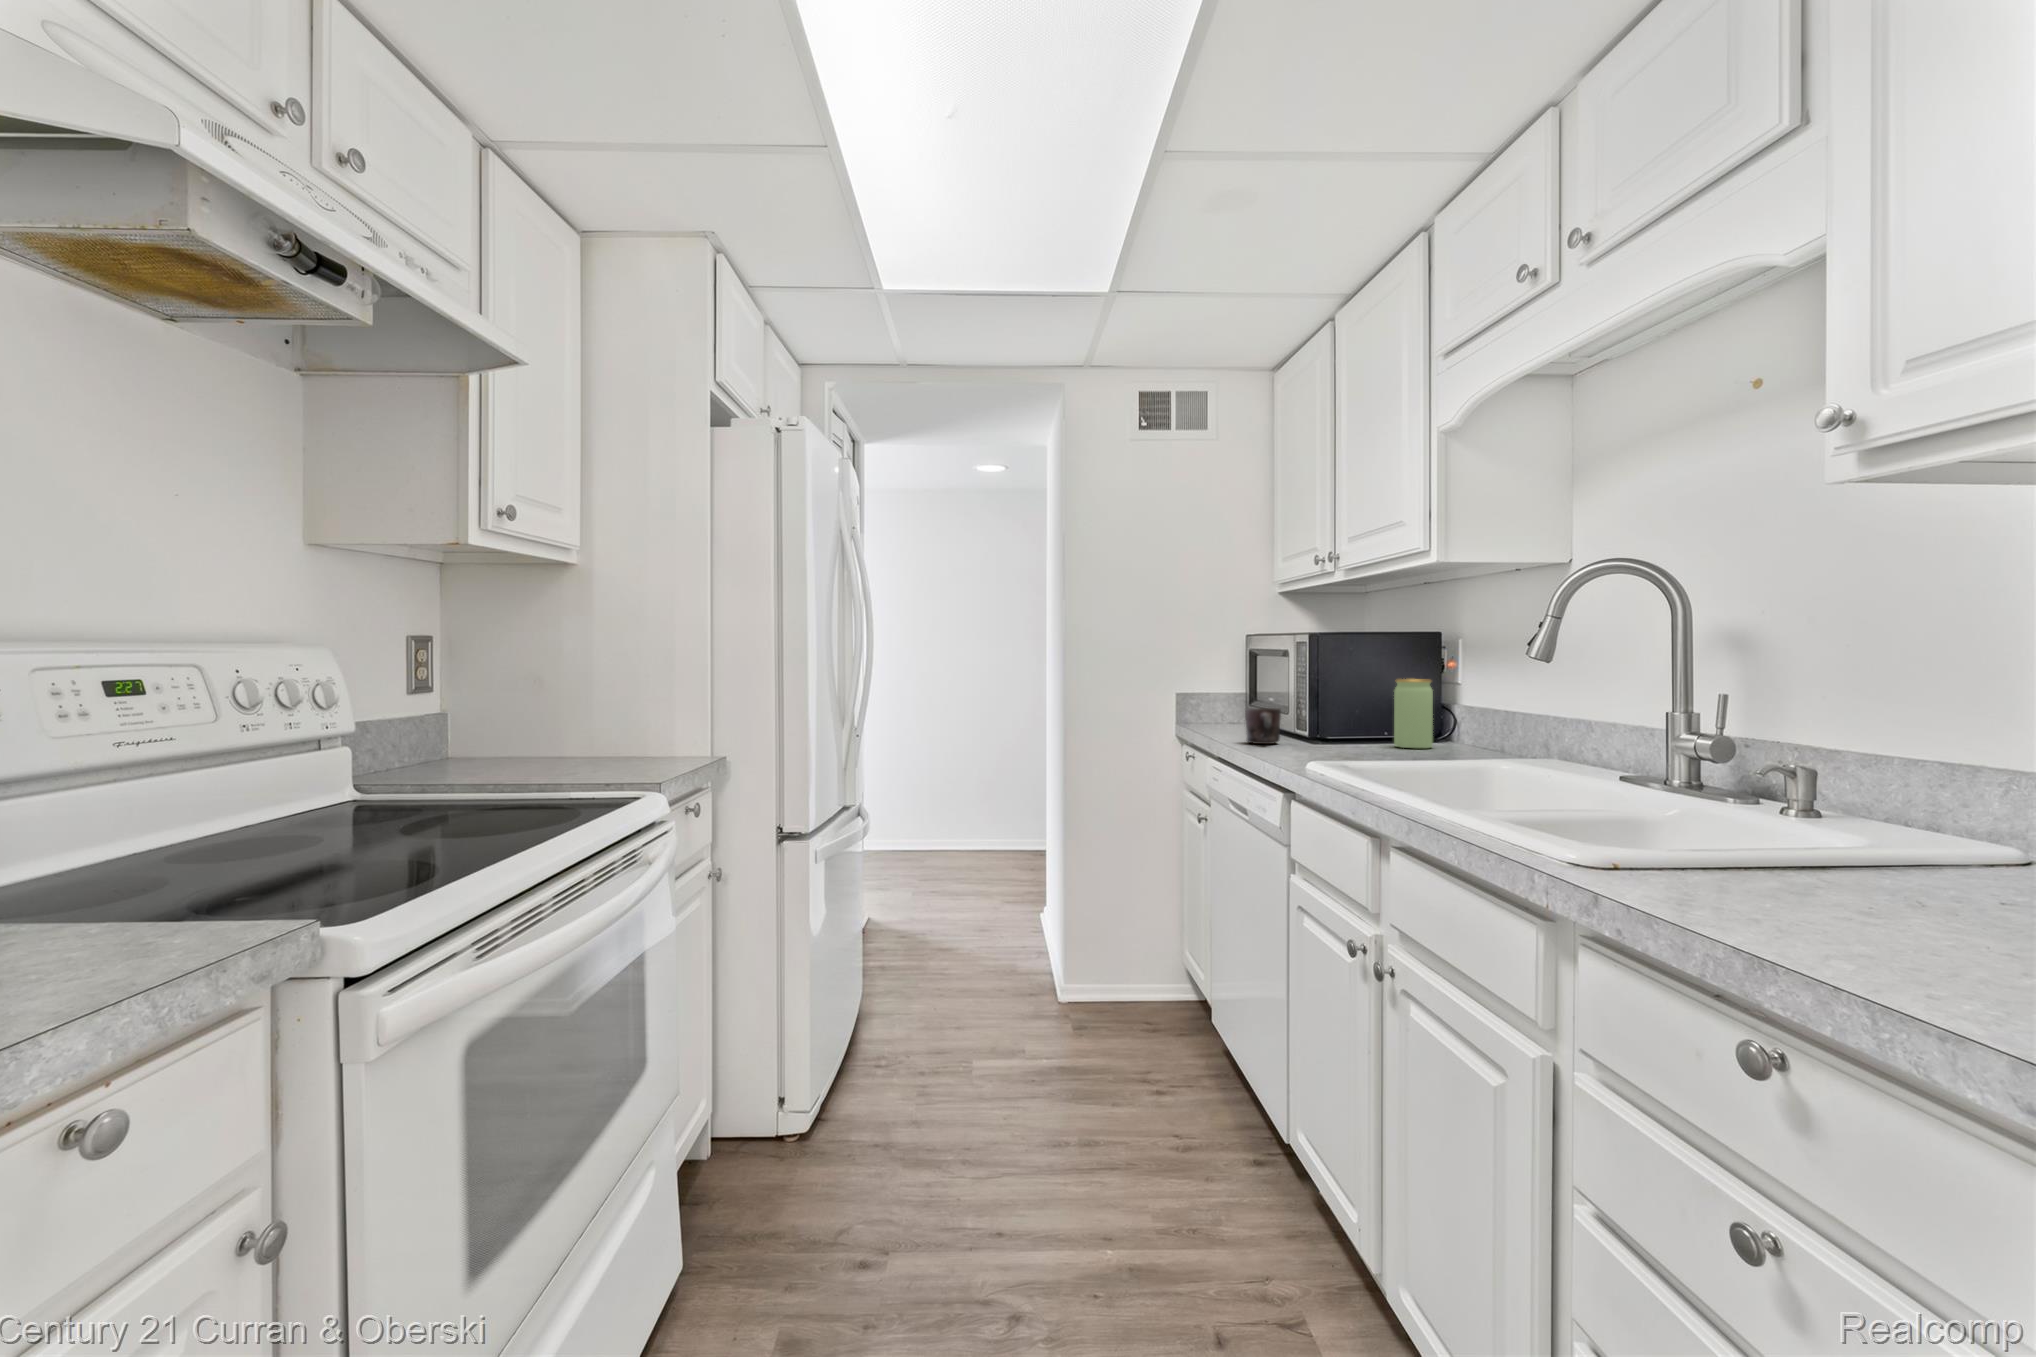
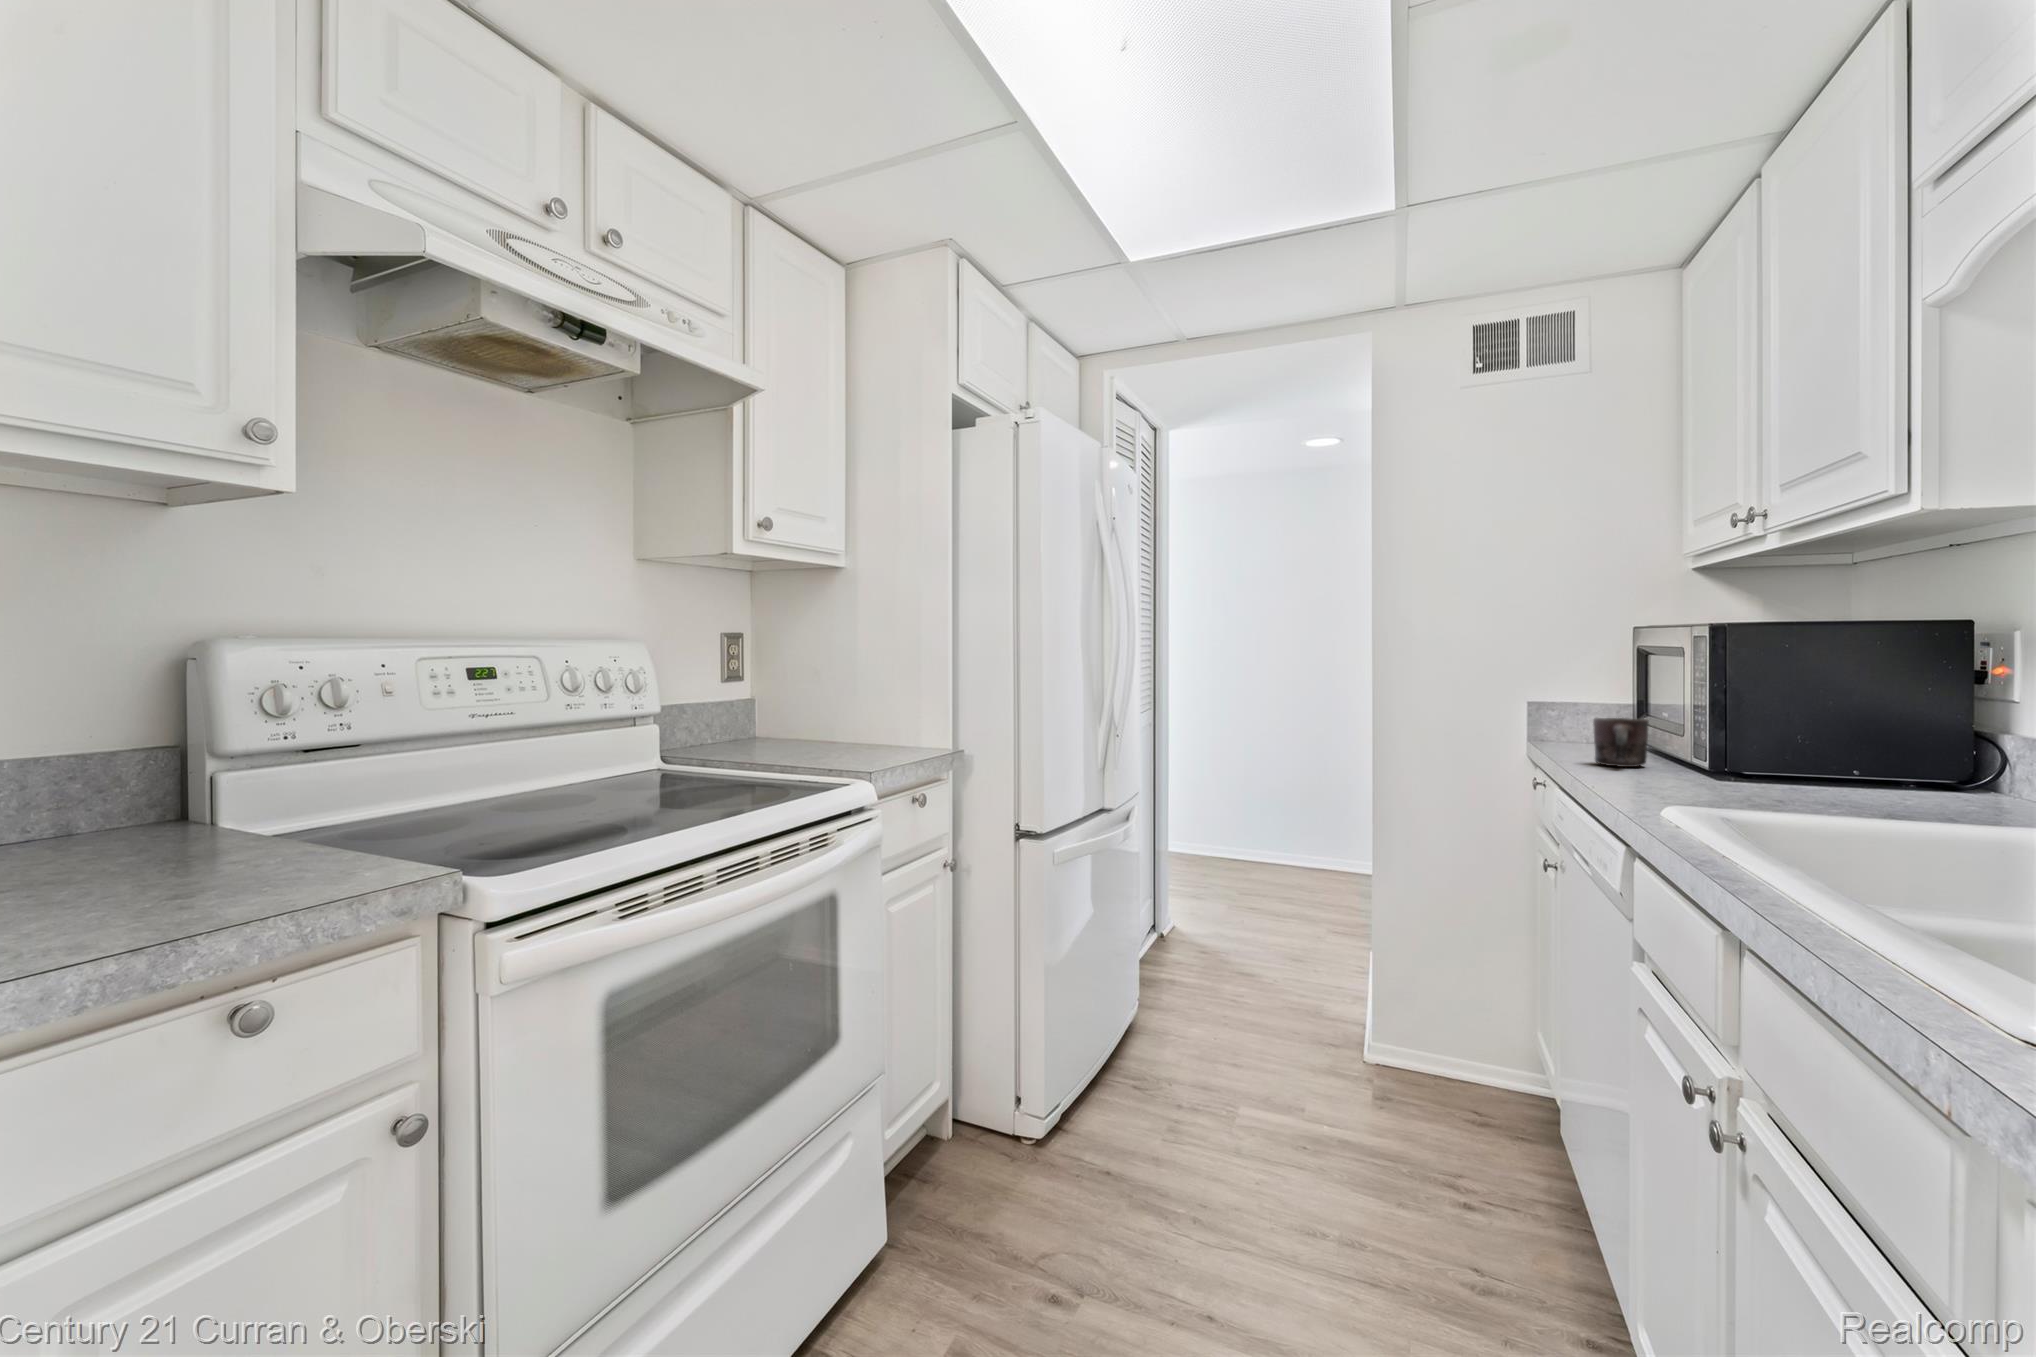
jar: present [1394,679,1433,748] -> none [1842,683,1917,786]

